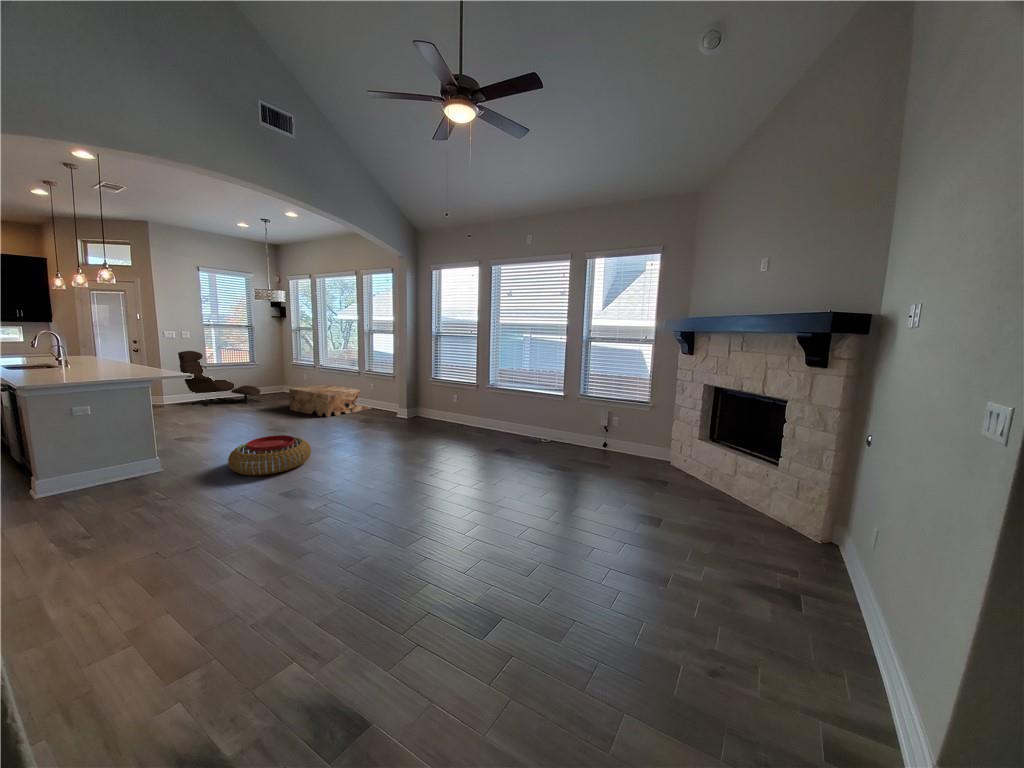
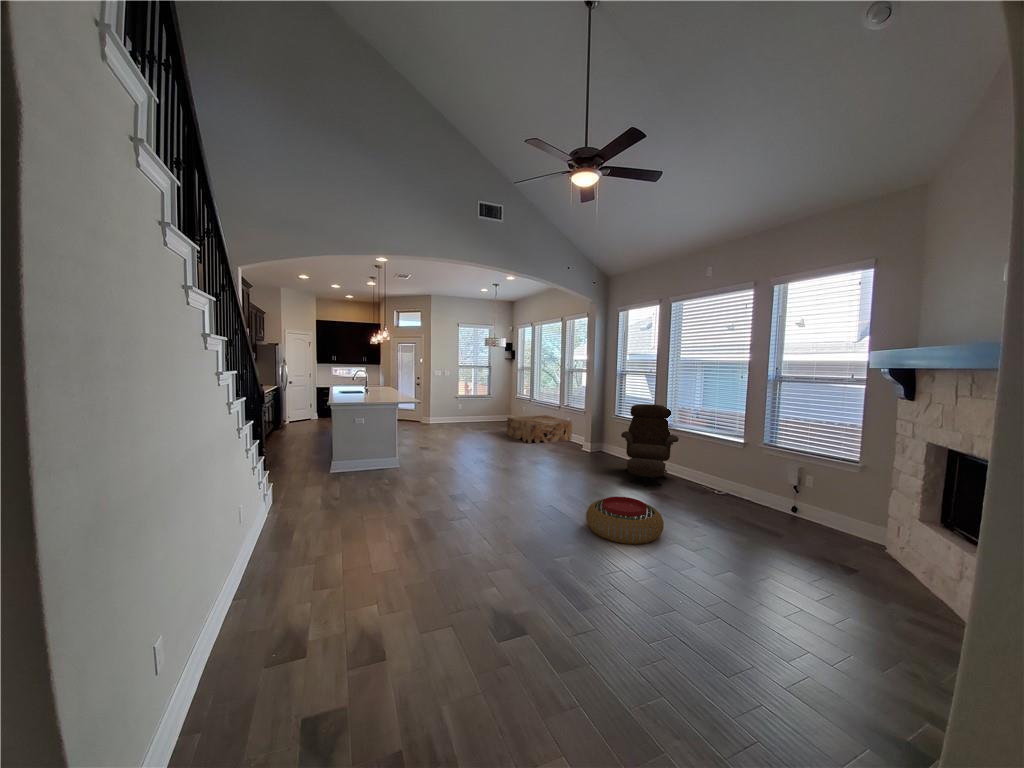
lounge chair: present [178,351,261,406] -> present [621,404,679,487]
pouf: present [228,435,311,476] -> present [586,497,664,544]

